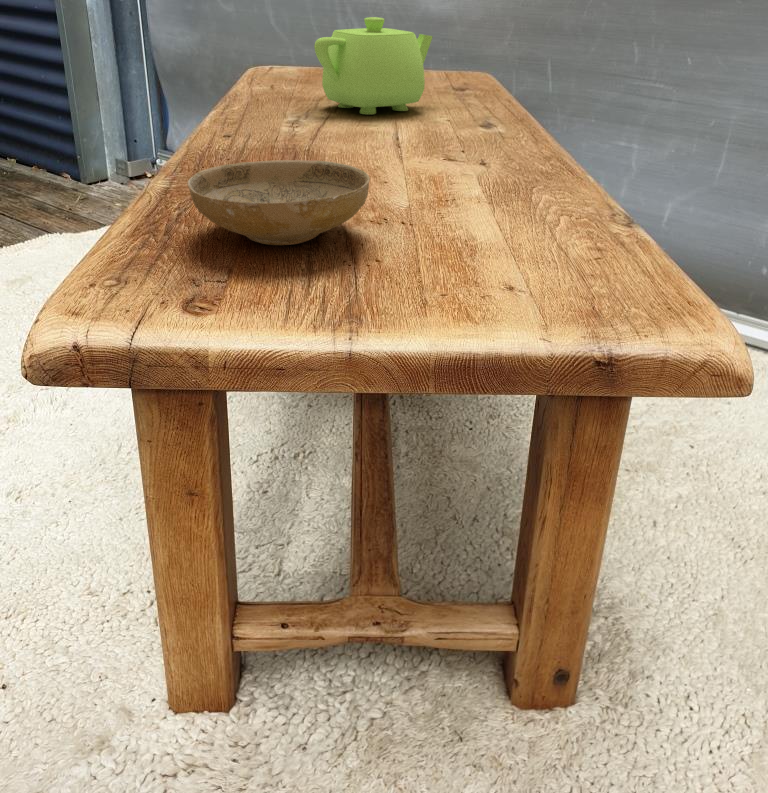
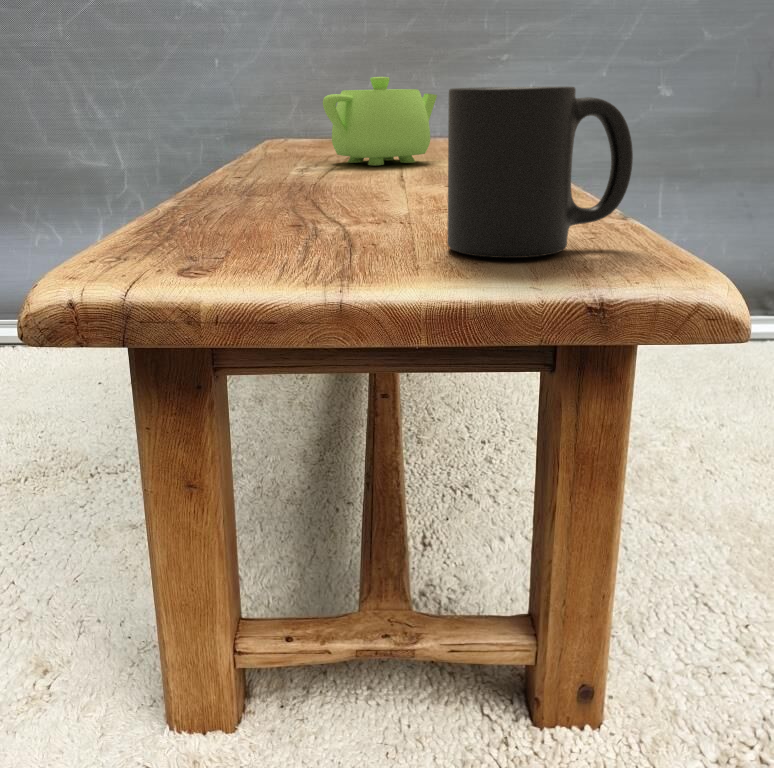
mug: none [453,106,646,295] -> present [447,86,633,258]
ceramic bowl: present [187,160,370,245] -> none [189,168,366,236]

